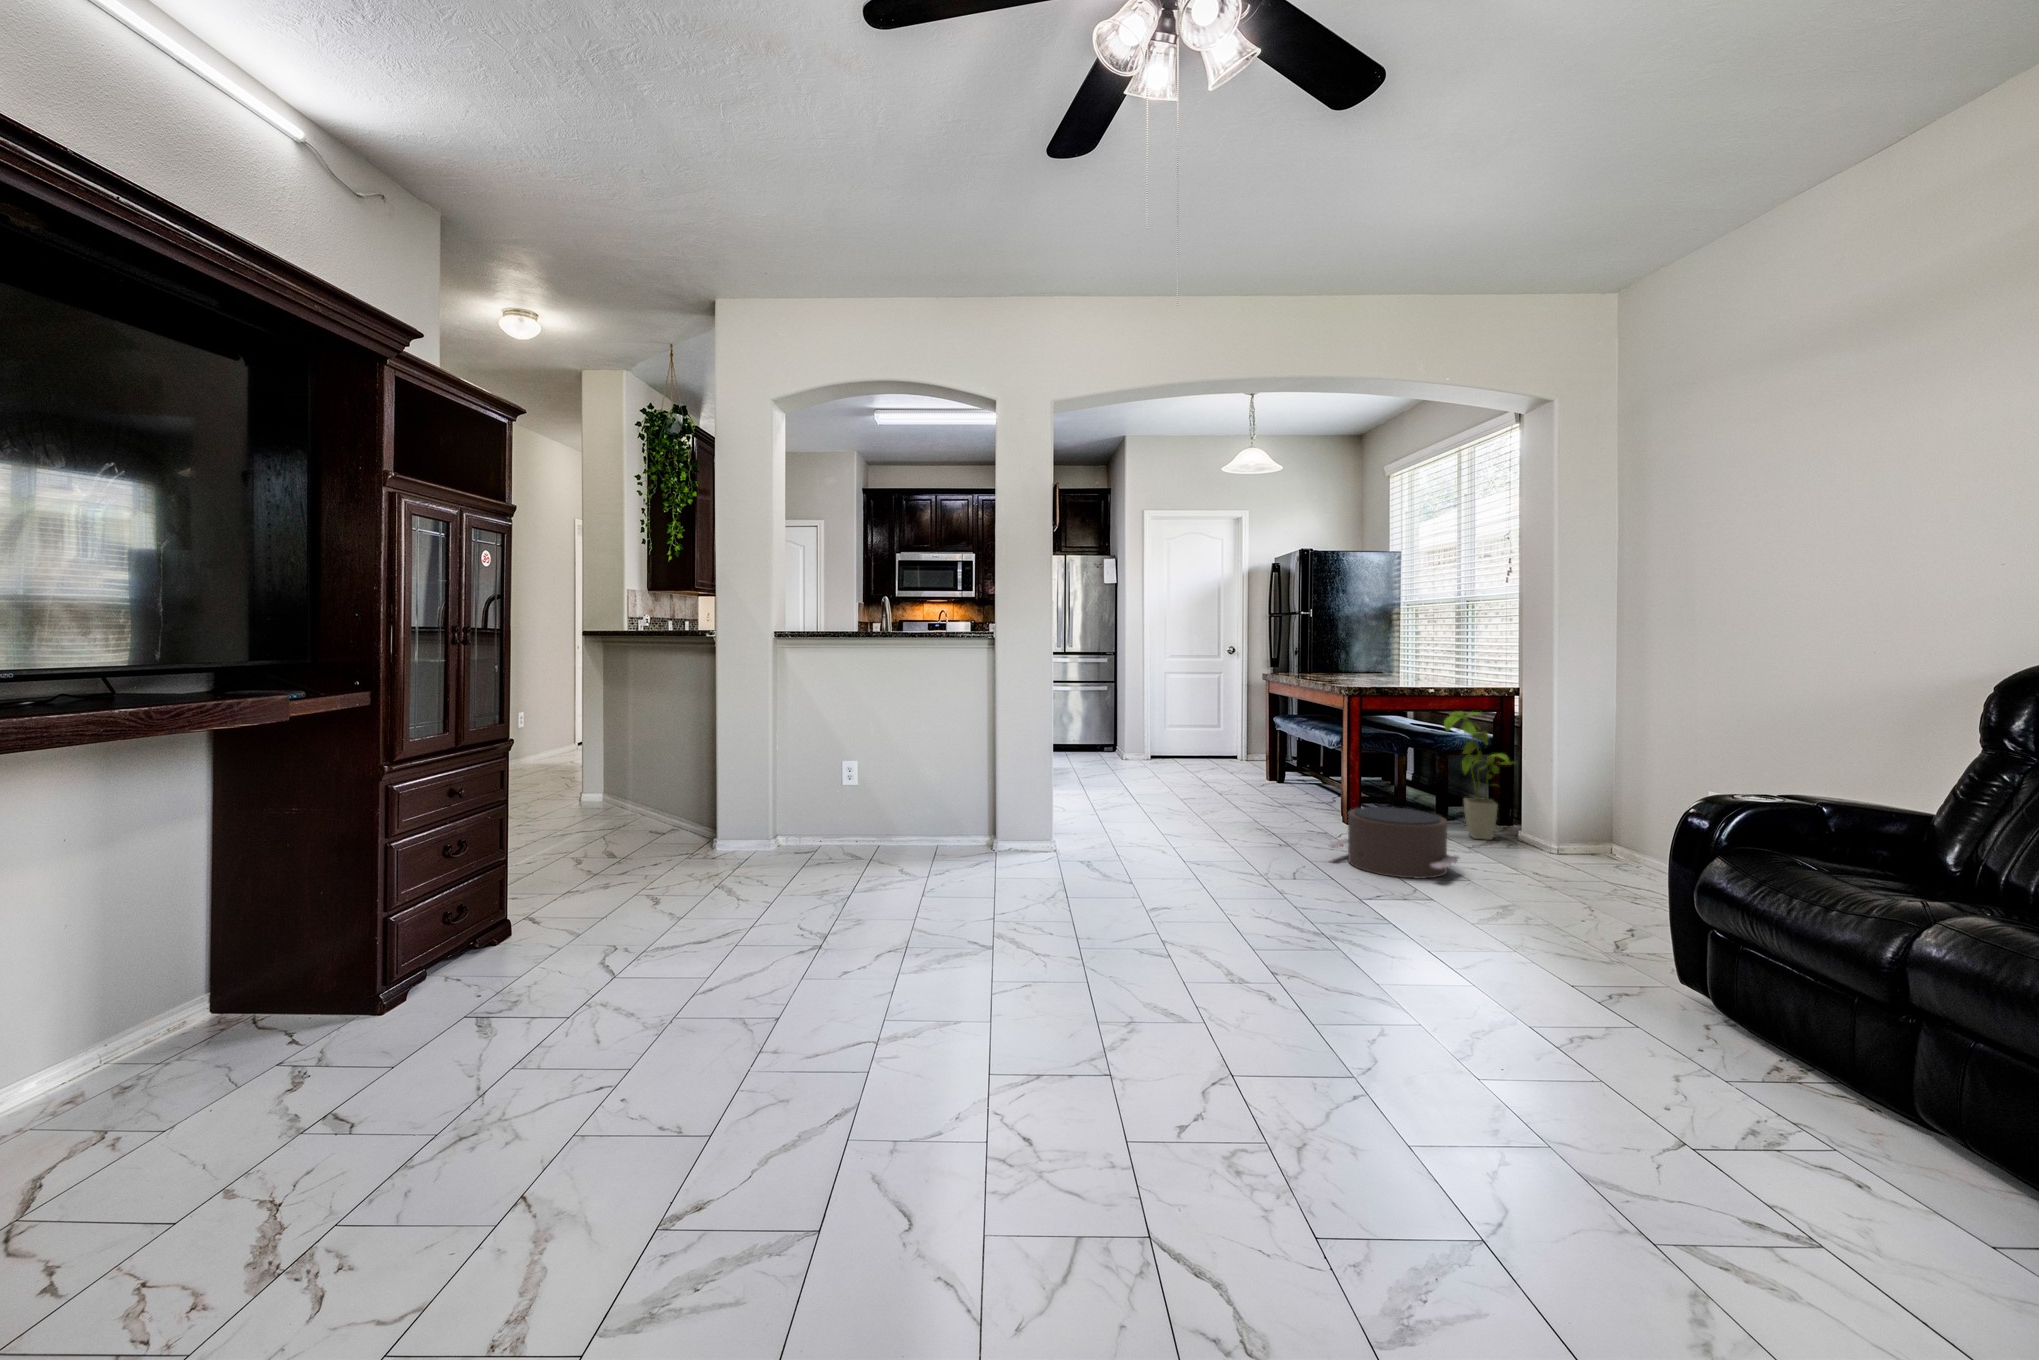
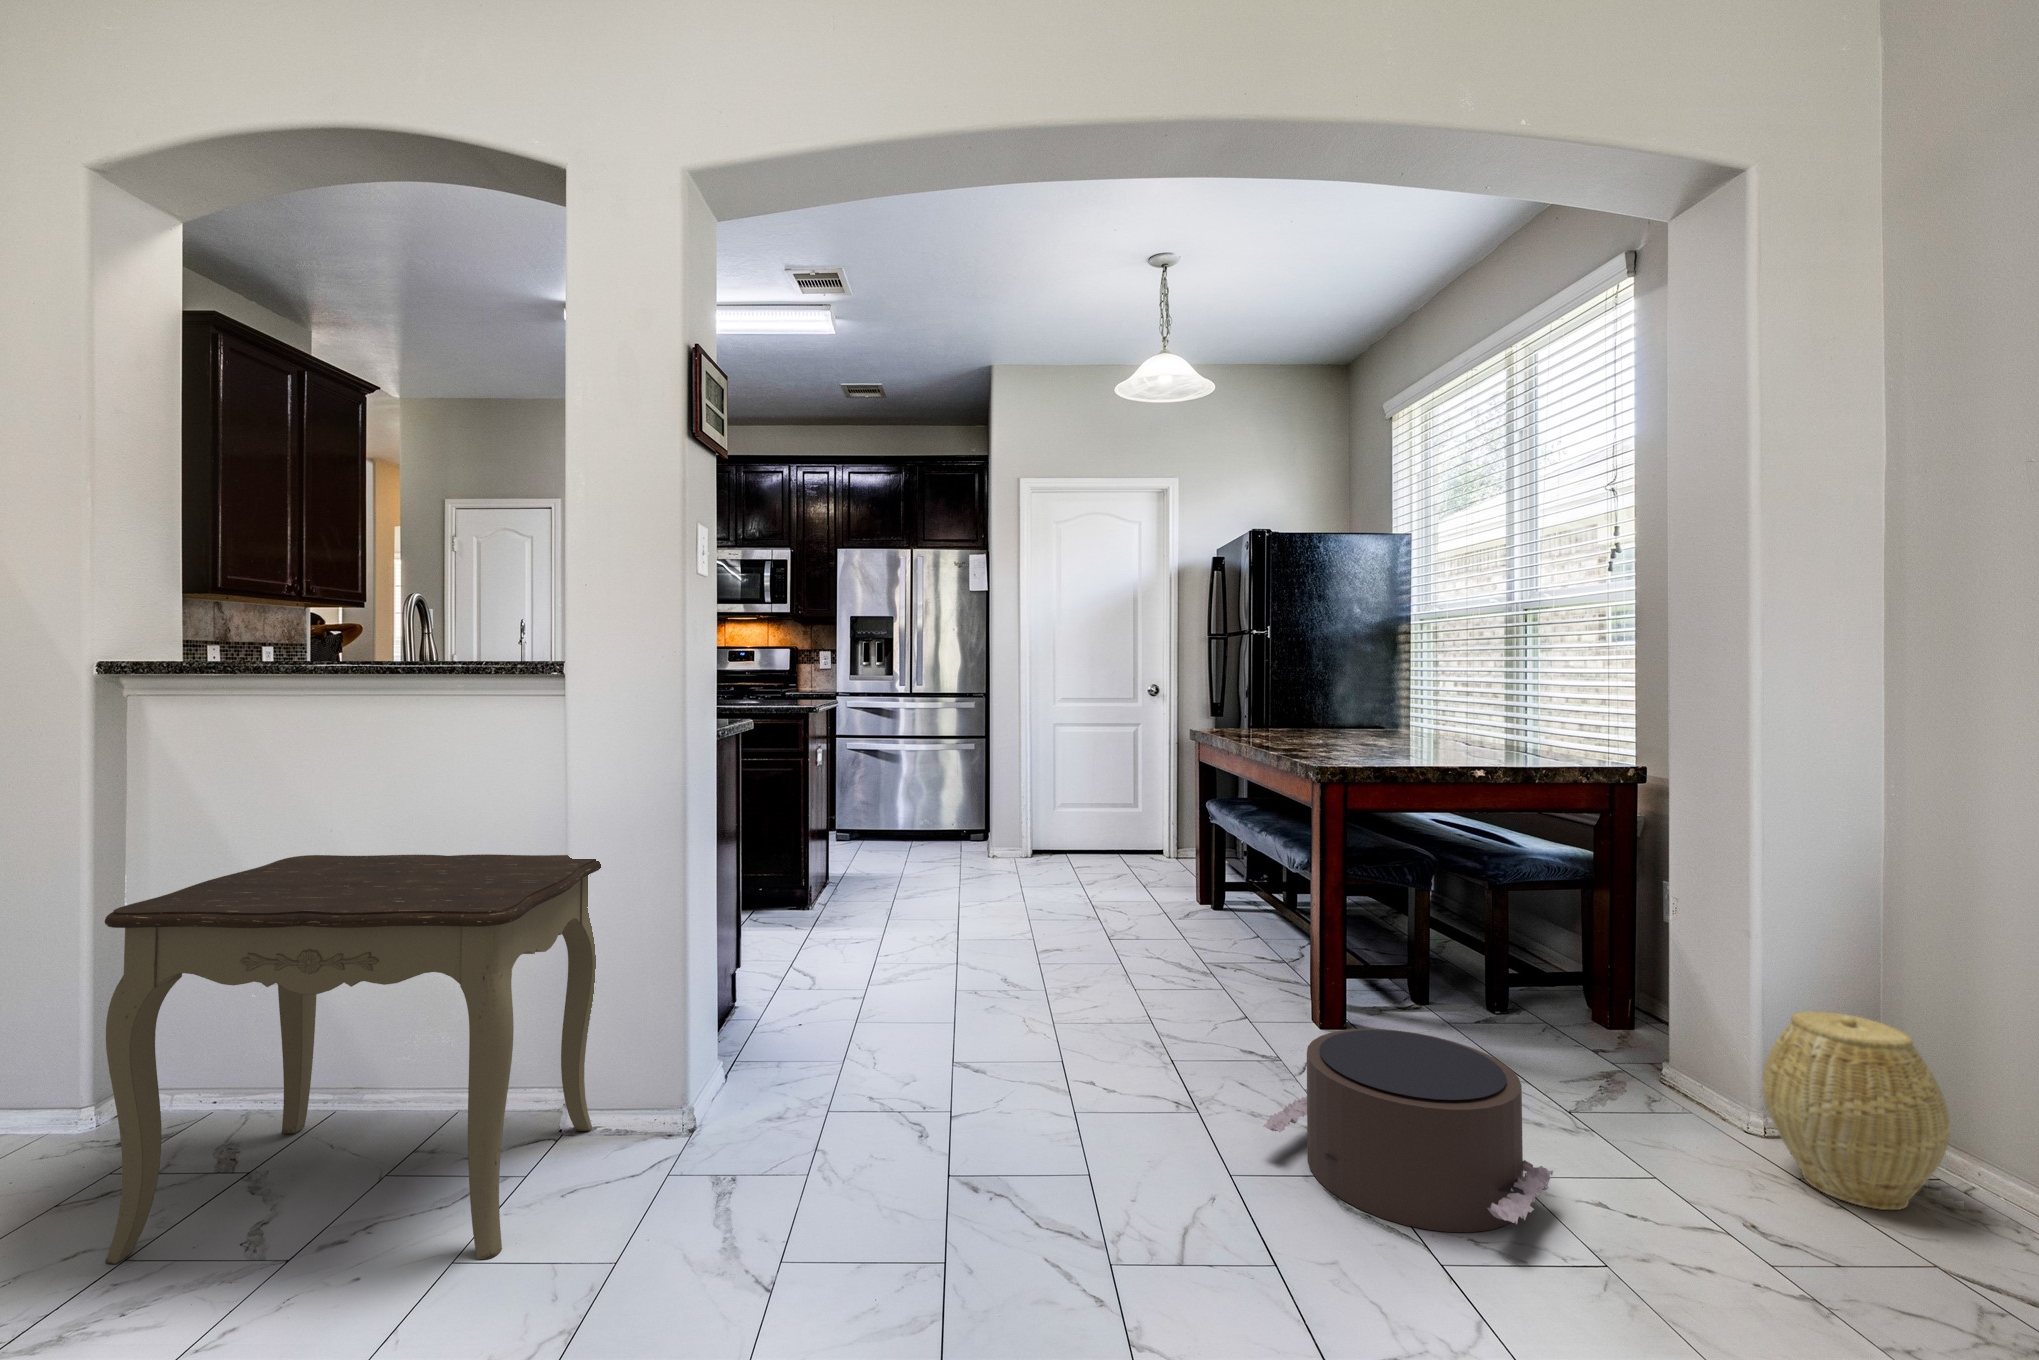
house plant: present [1444,712,1513,840] -> none [1498,816,1649,1073]
side table: none [846,724,1014,881] -> present [105,854,601,1264]
woven basket: none [1562,793,1639,875] -> present [1763,1011,1951,1210]

